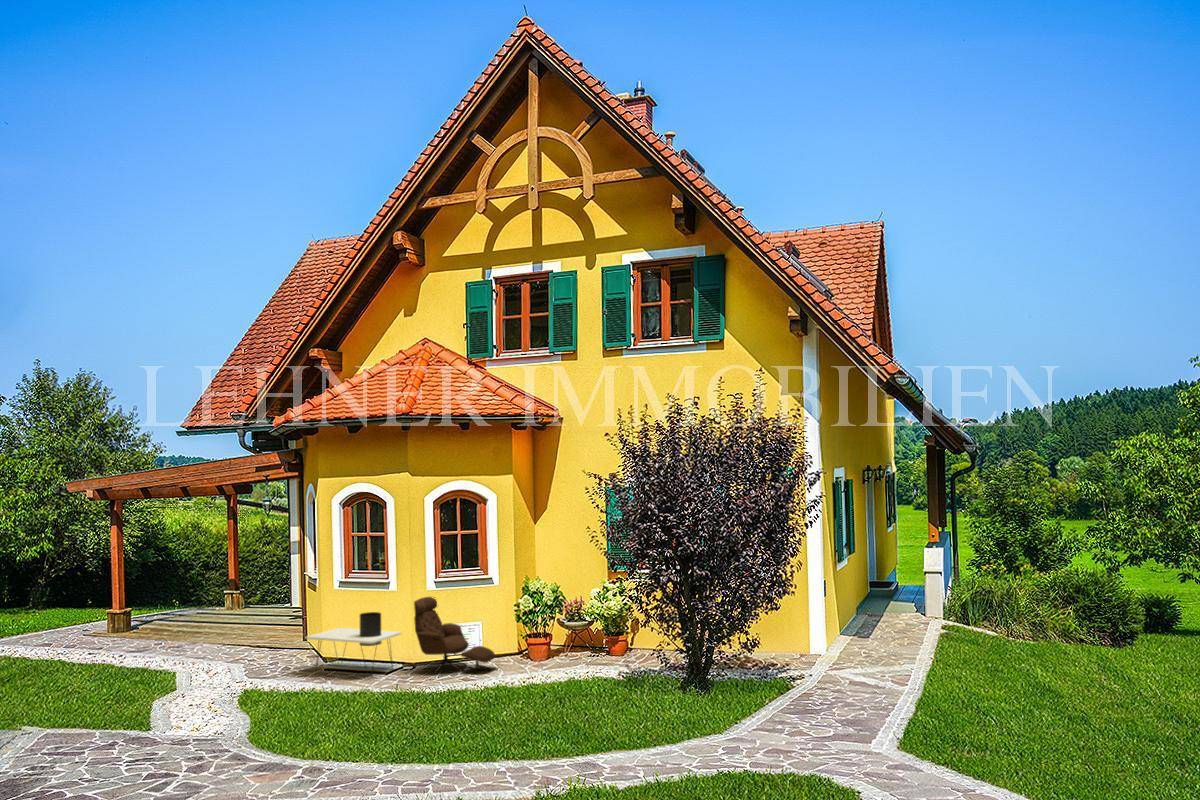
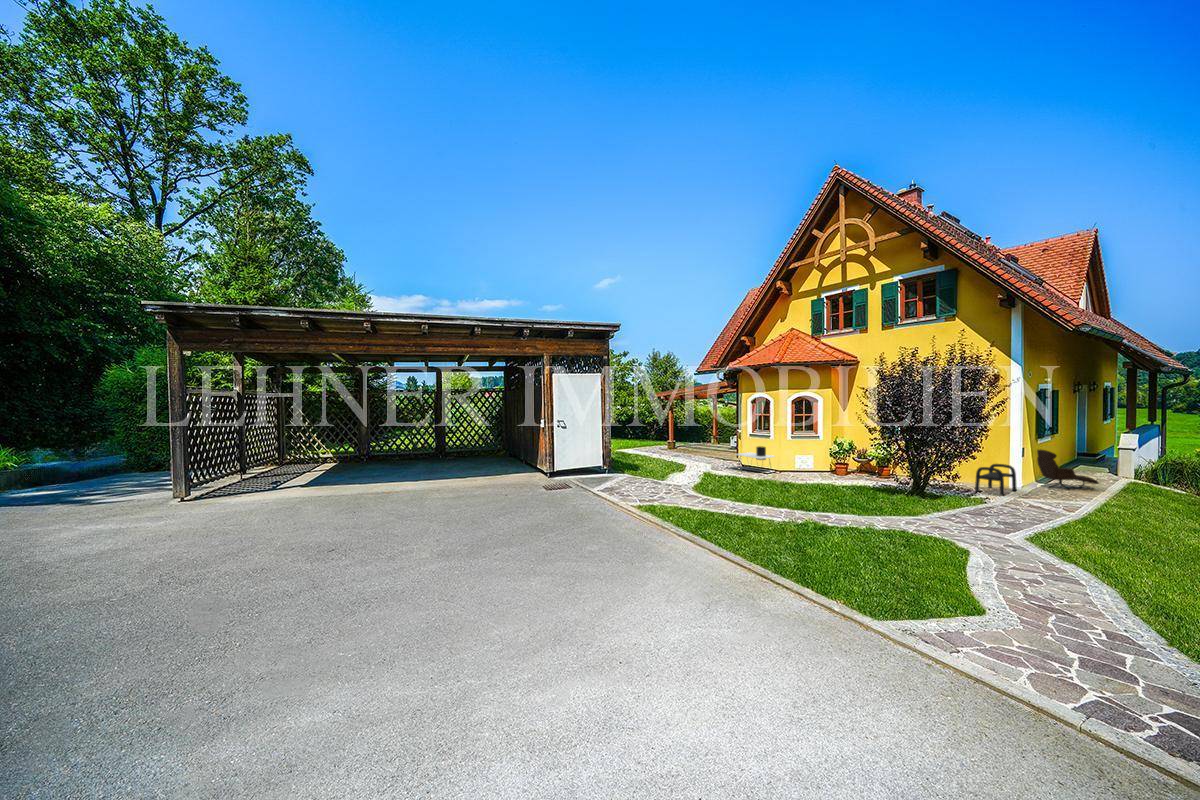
lounge chair: present [414,597,495,673] -> present [1037,450,1098,490]
bench: none [764,610,816,669] -> present [975,464,1017,496]

